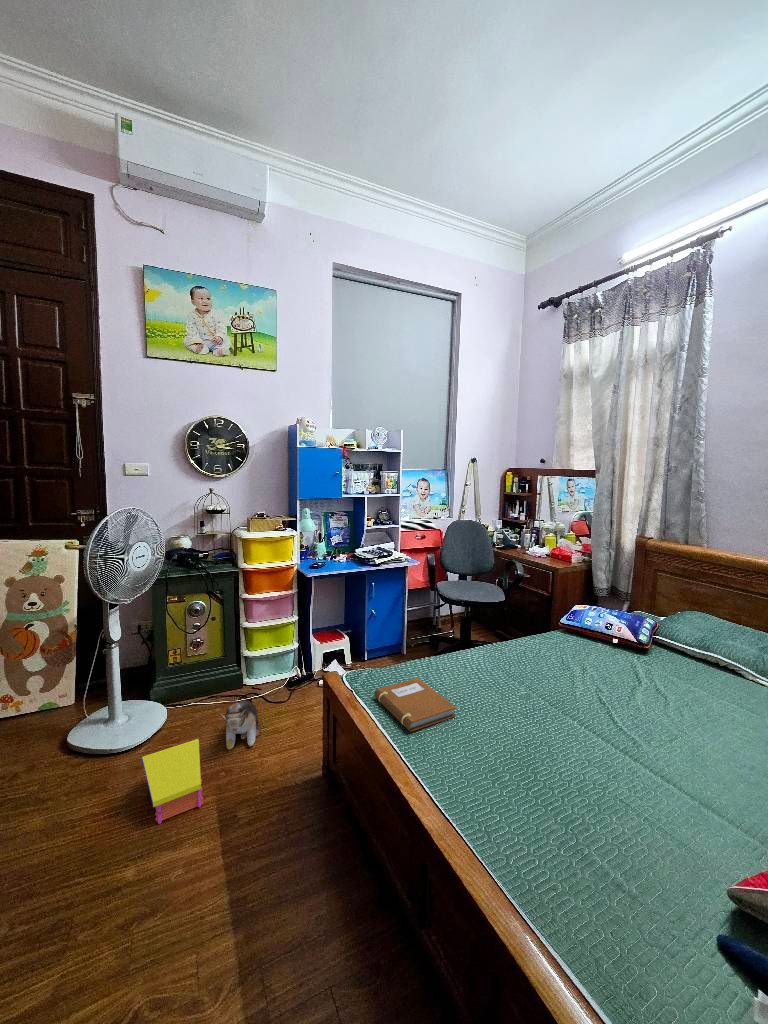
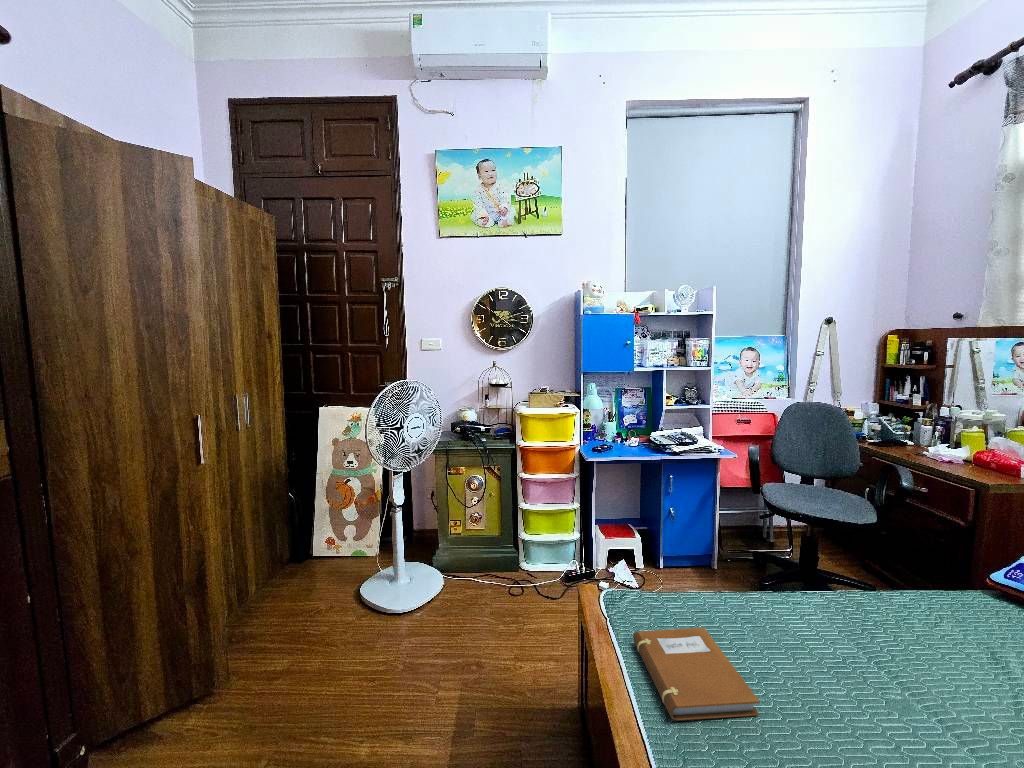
plush toy: present [220,701,261,750] -> none [474,591,524,646]
toy house: present [142,739,203,824] -> none [391,627,447,710]

